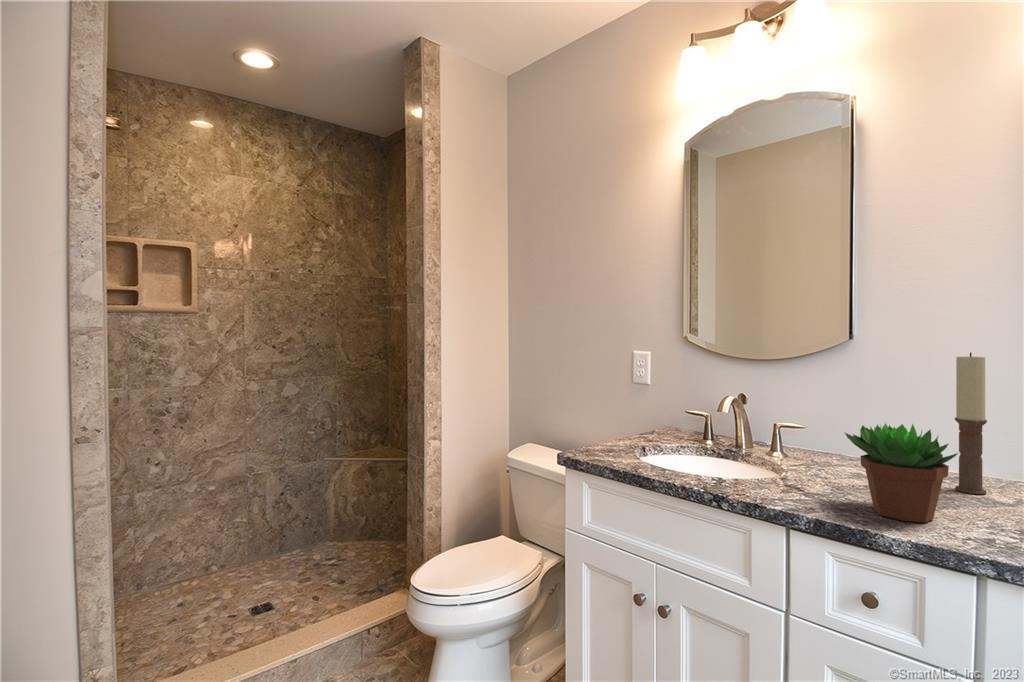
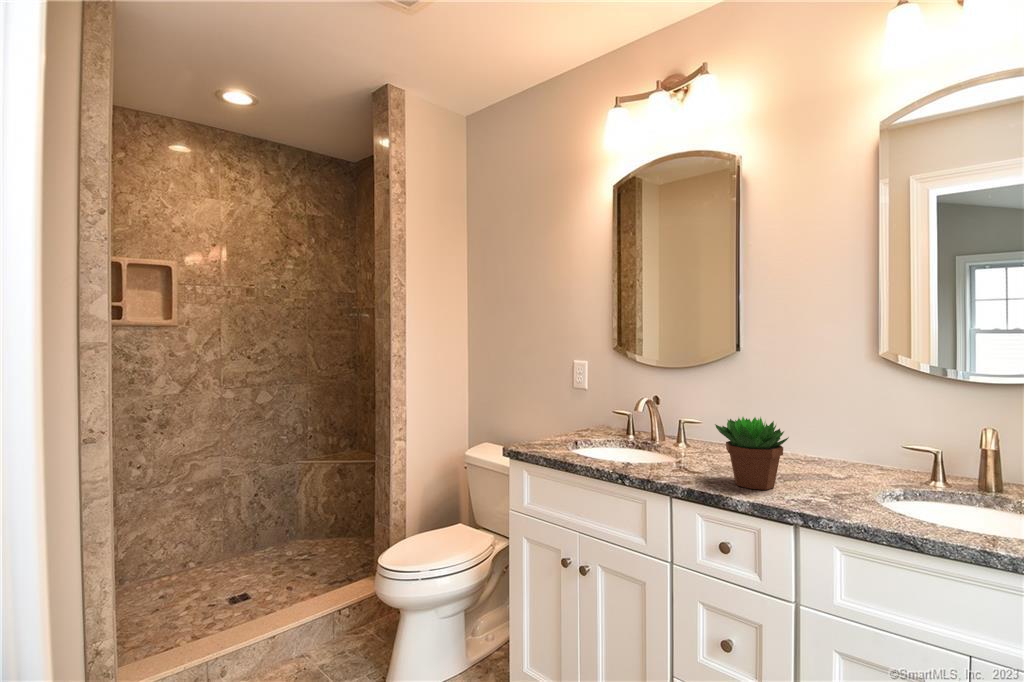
candle: present [955,353,987,494] -> none [804,362,825,471]

